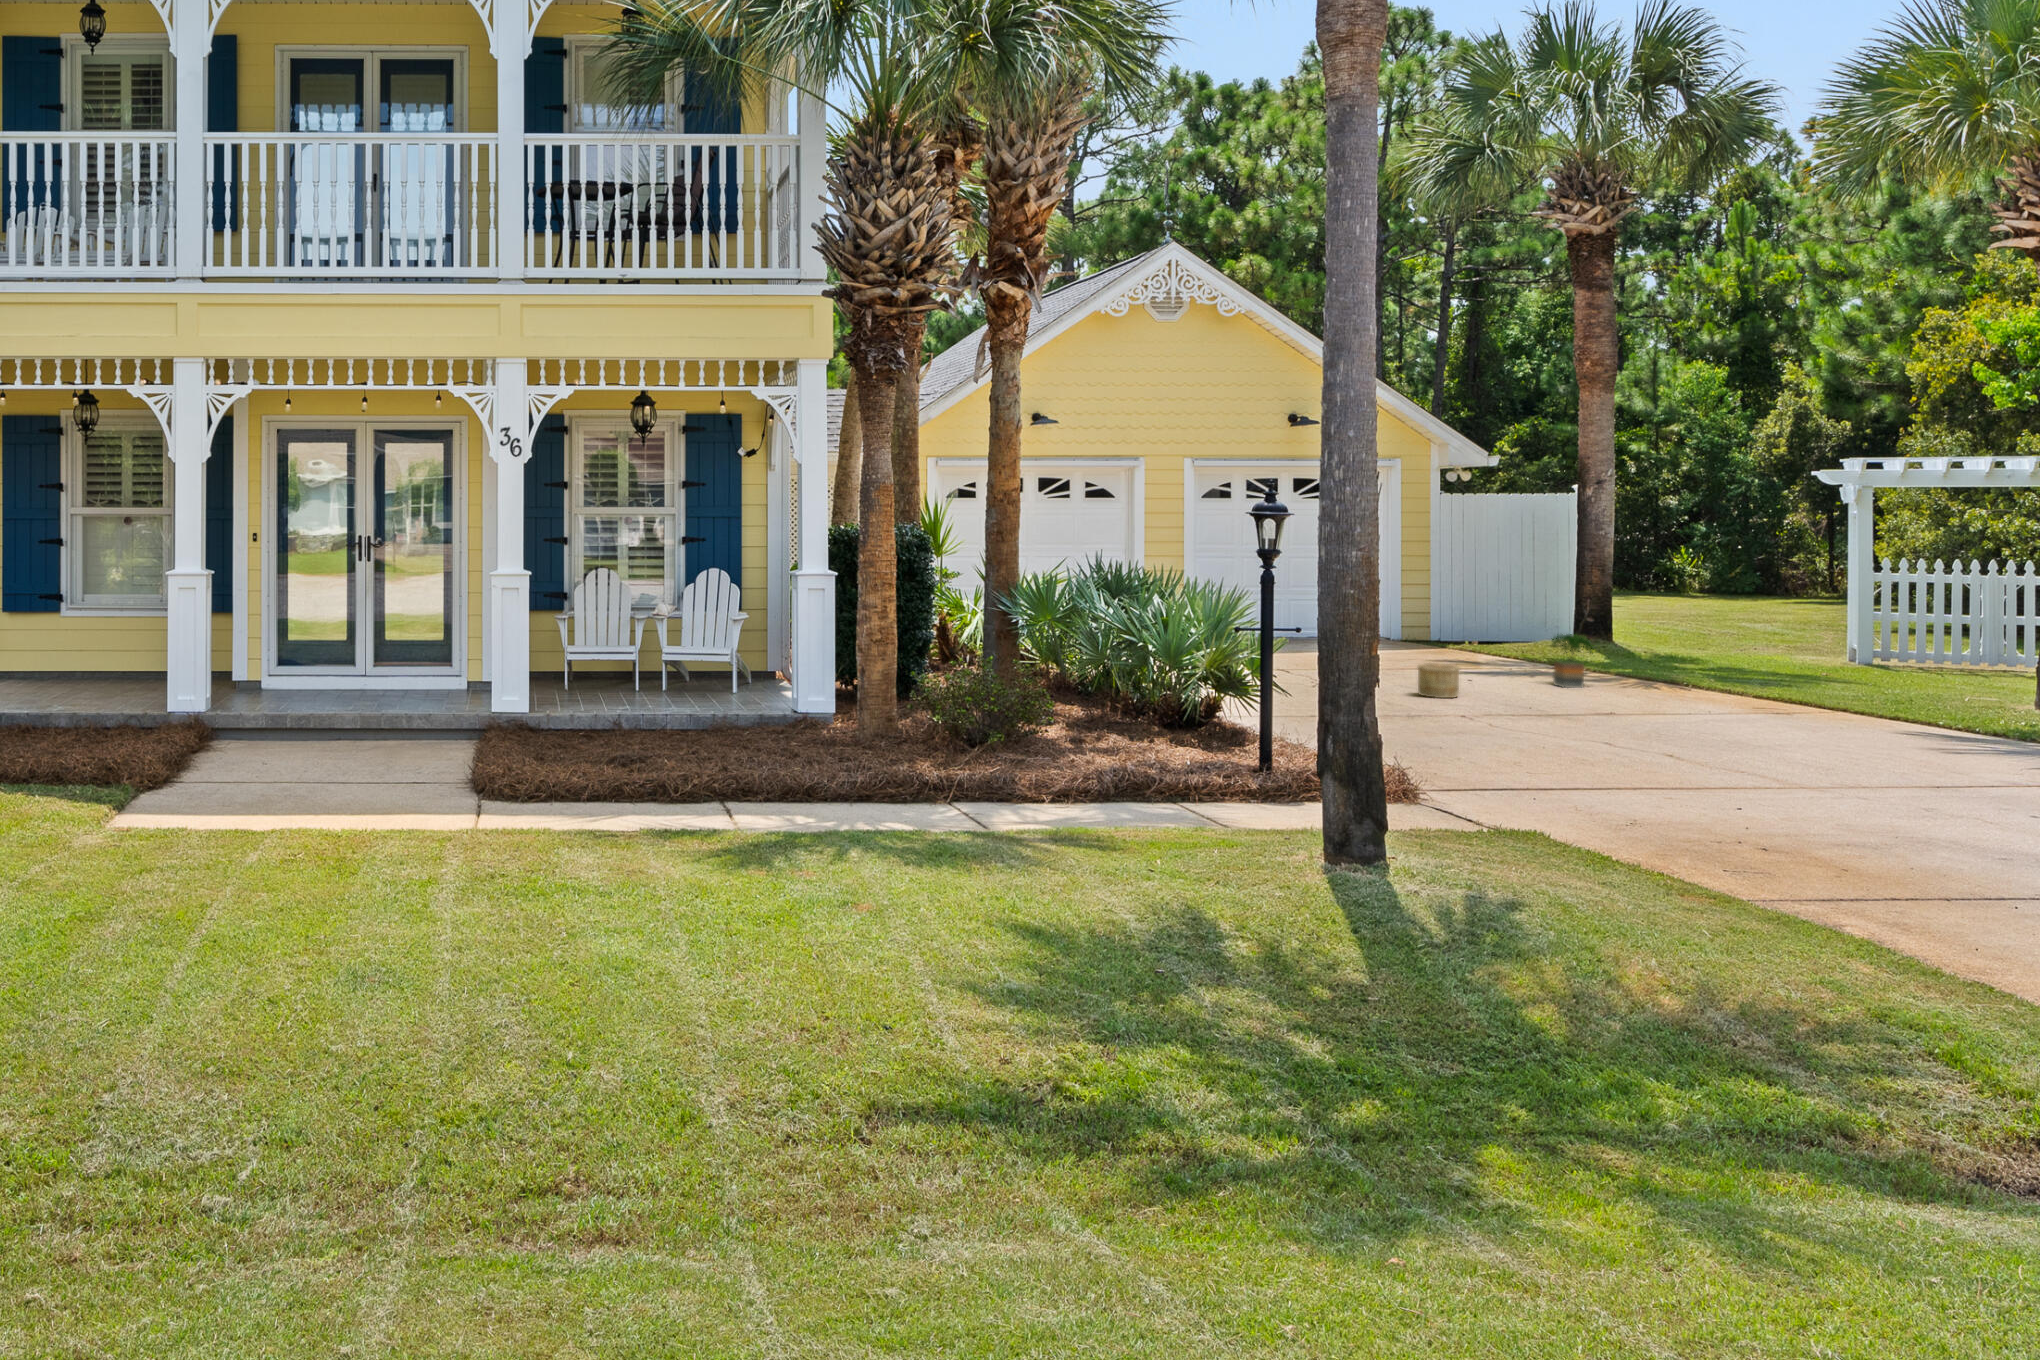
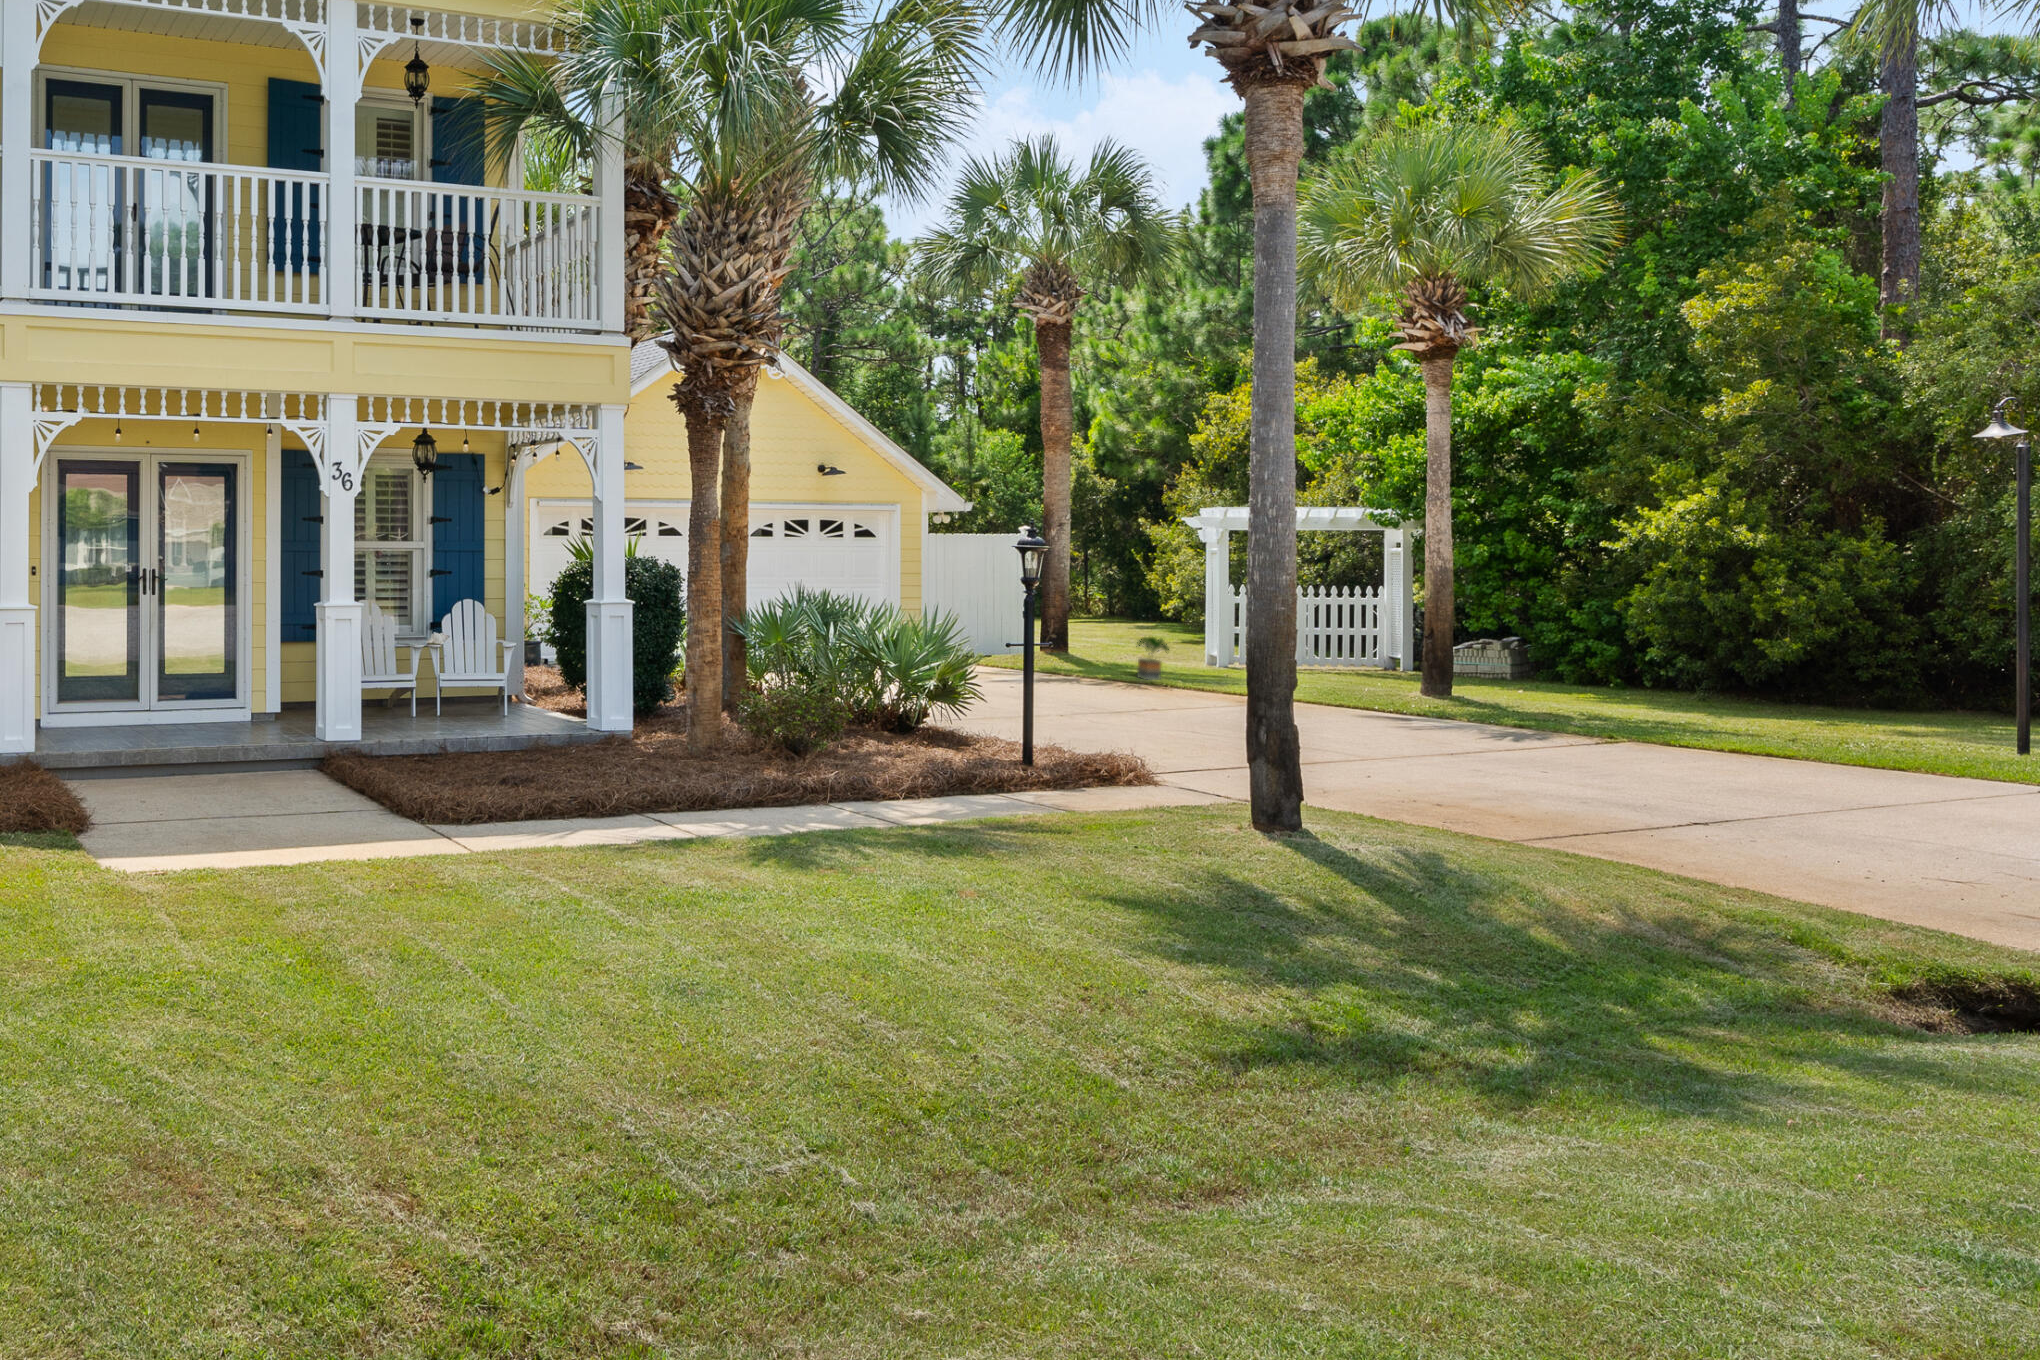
wooden bucket: present [1418,663,1460,698] -> none [1050,663,1084,692]

